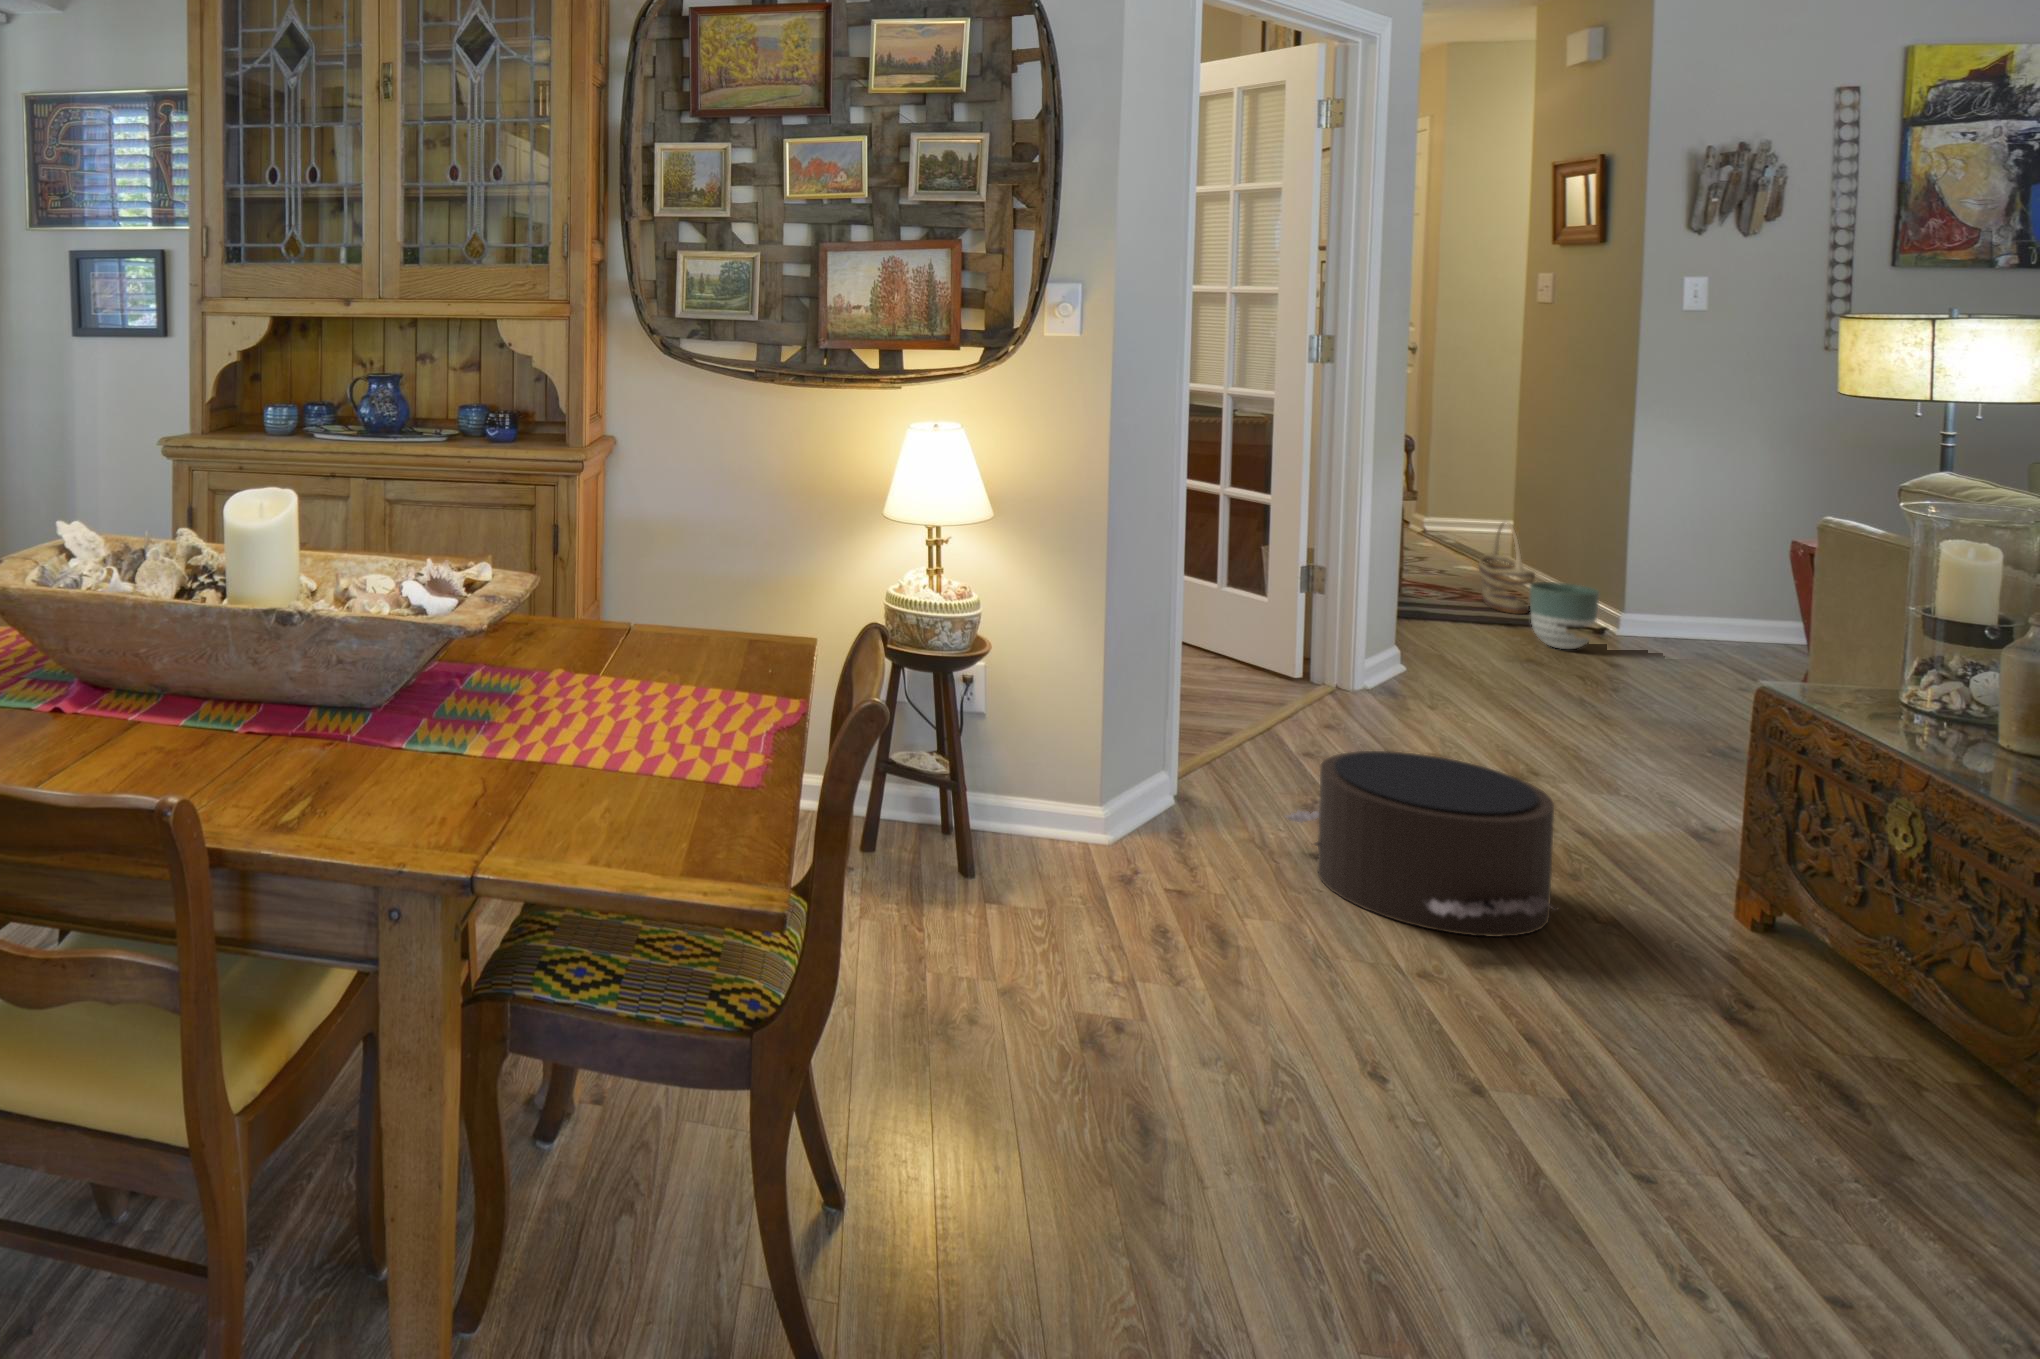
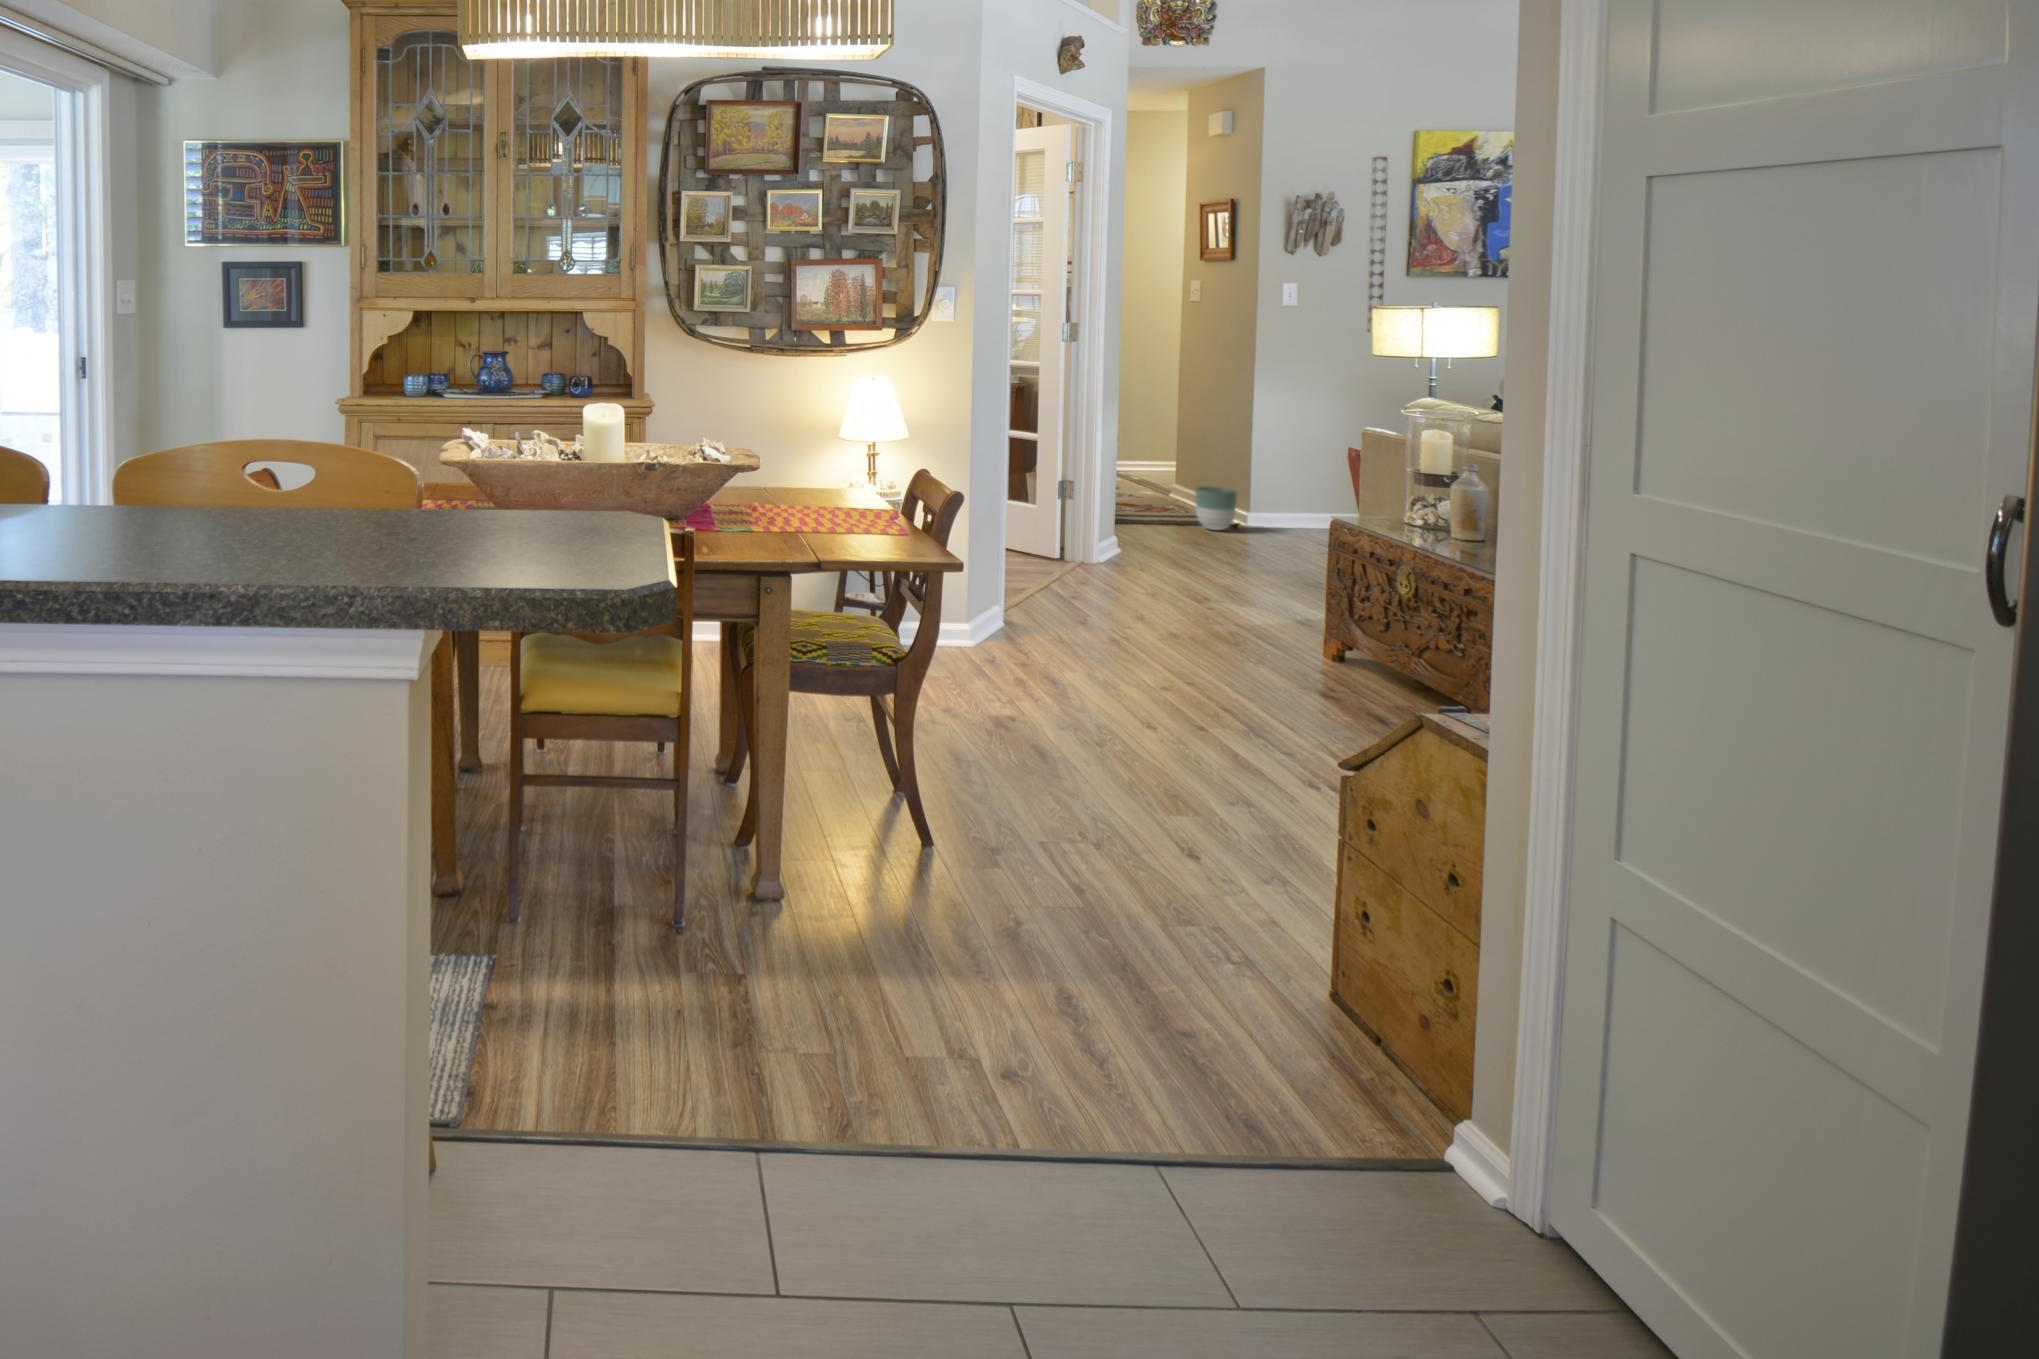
basket: present [1479,523,1535,614] -> none [1159,449,1196,511]
pouf: present [1285,751,1556,937] -> none [1076,576,1237,673]

